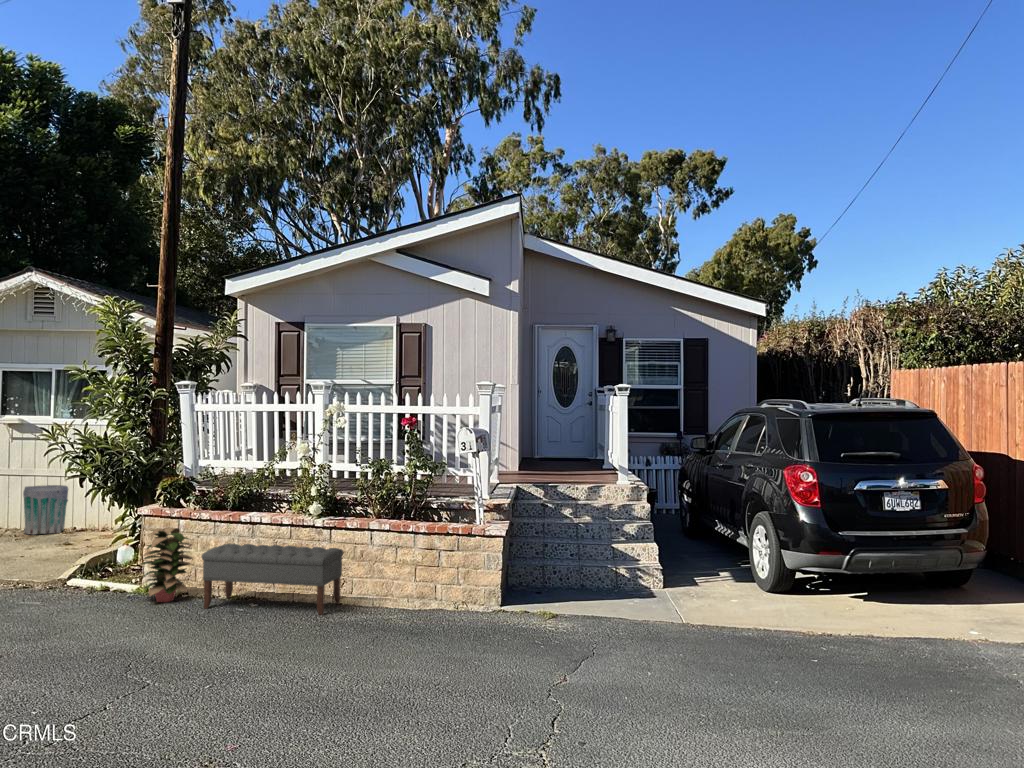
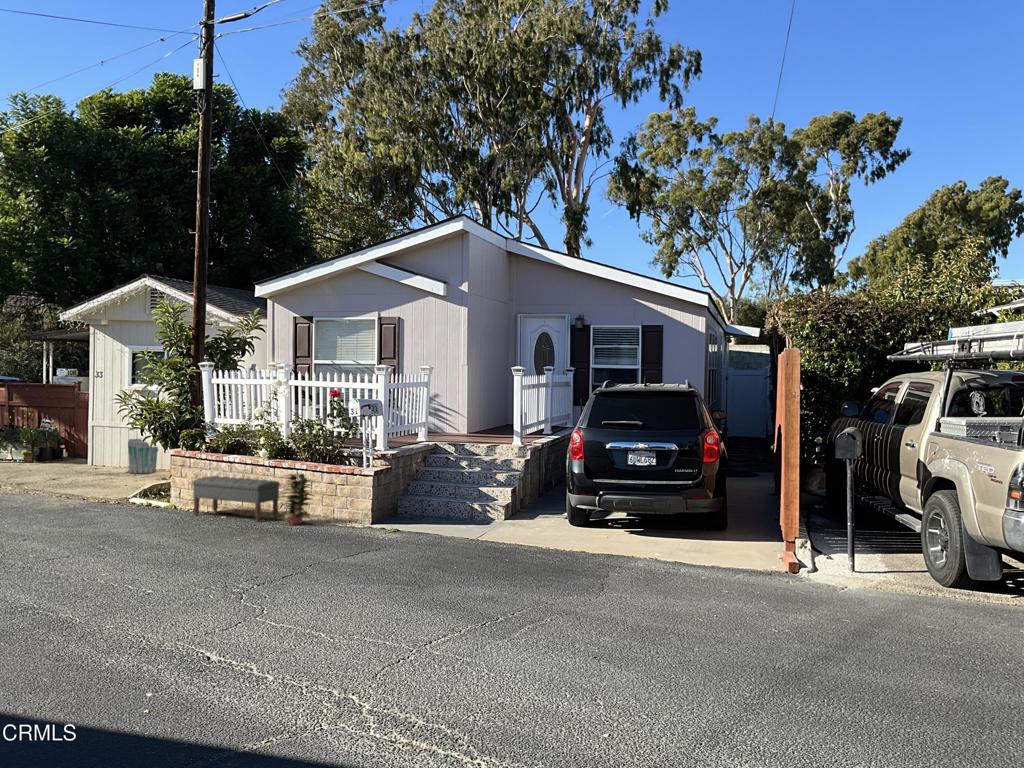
decorative plant: present [141,528,192,602] -> present [282,473,314,524]

